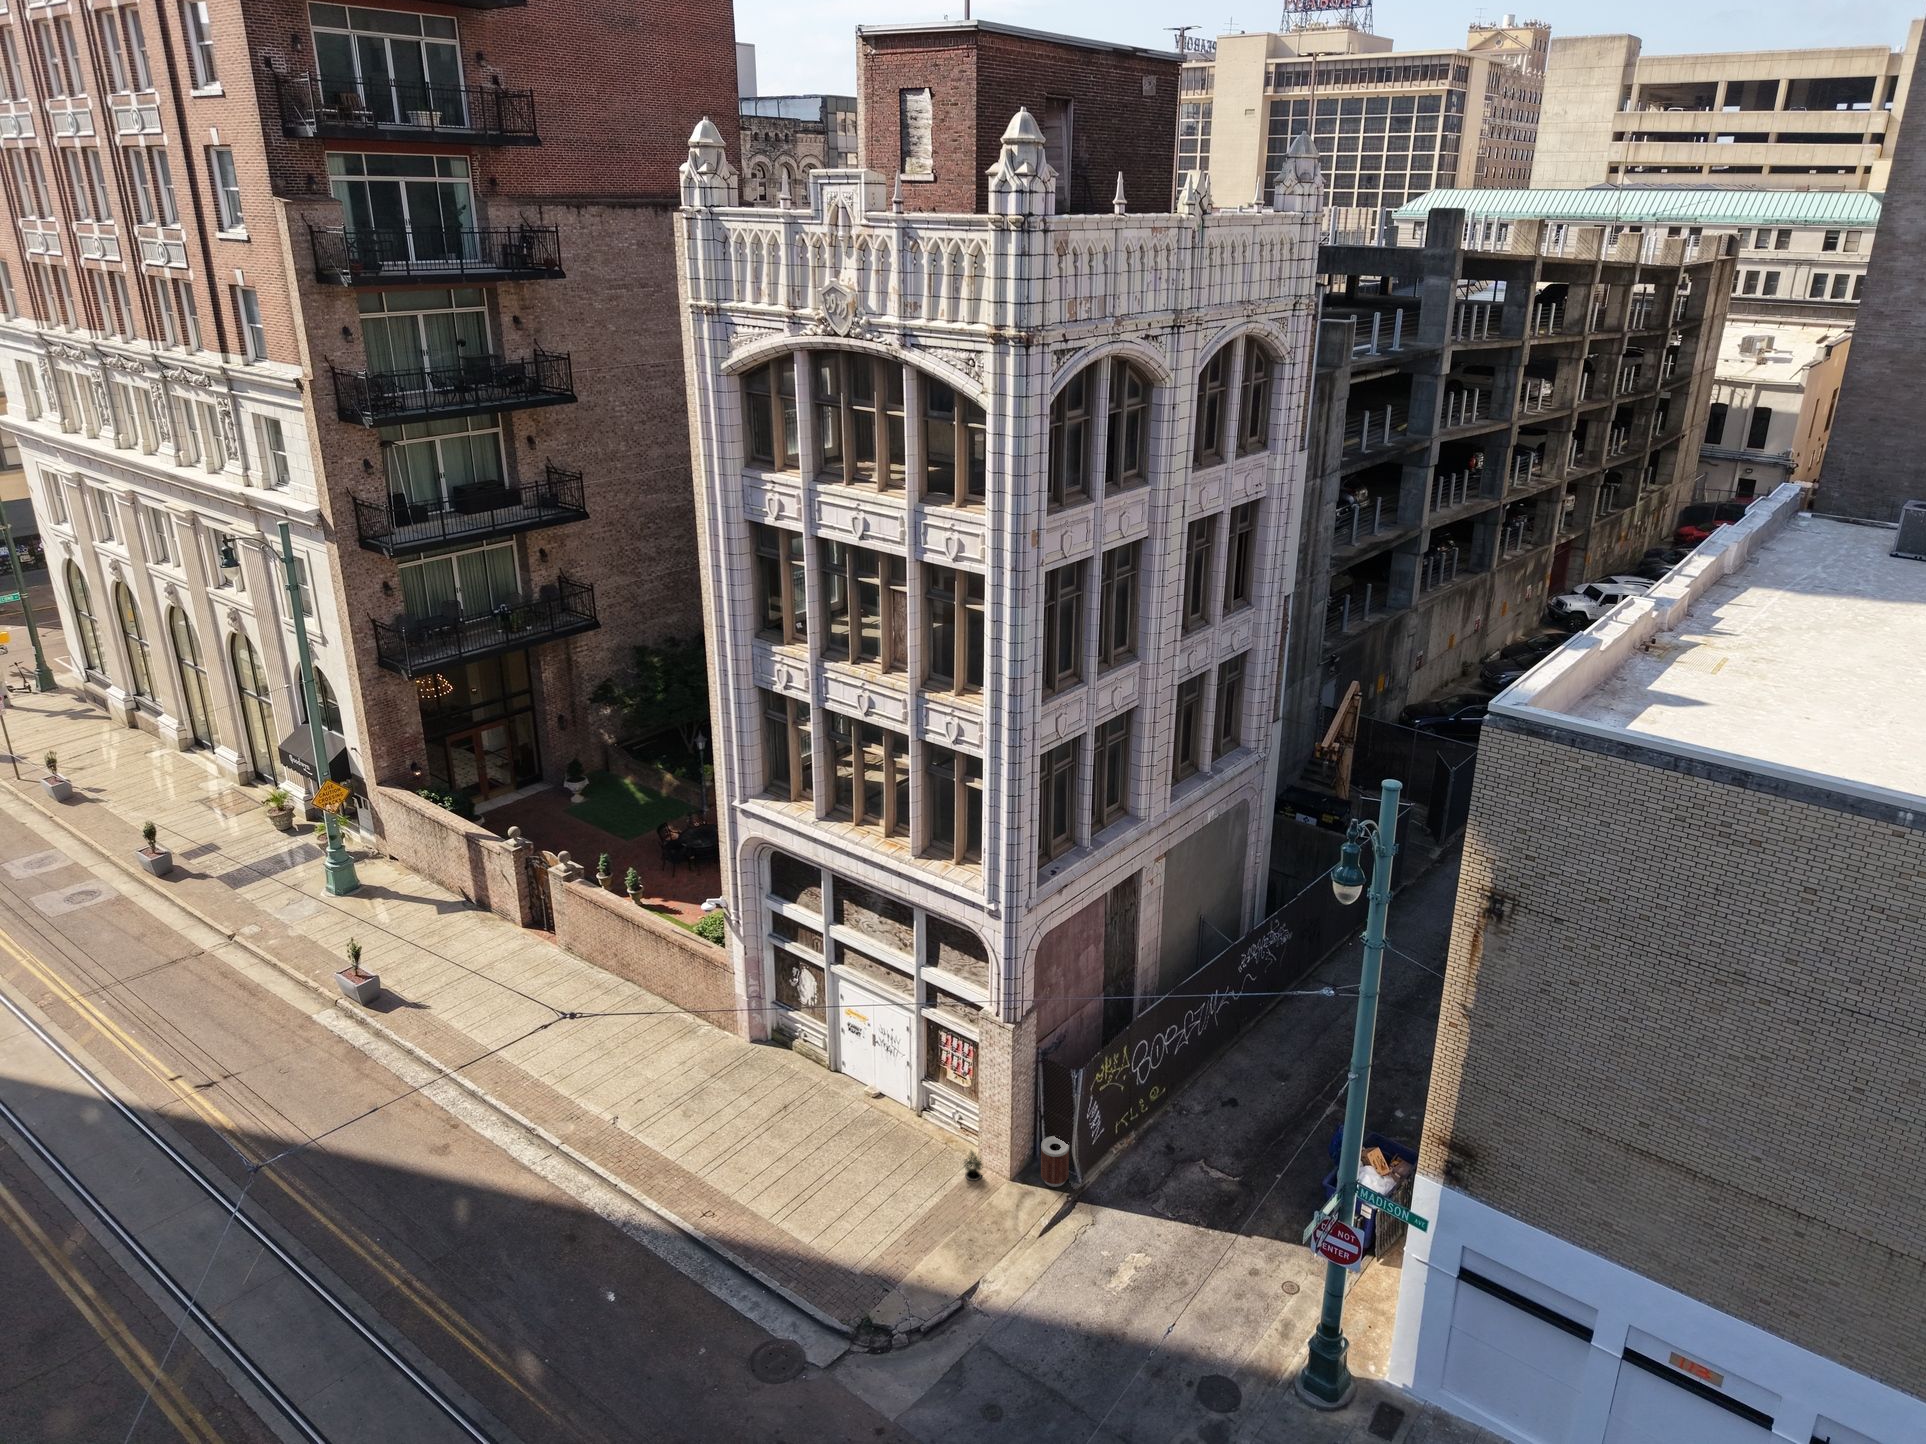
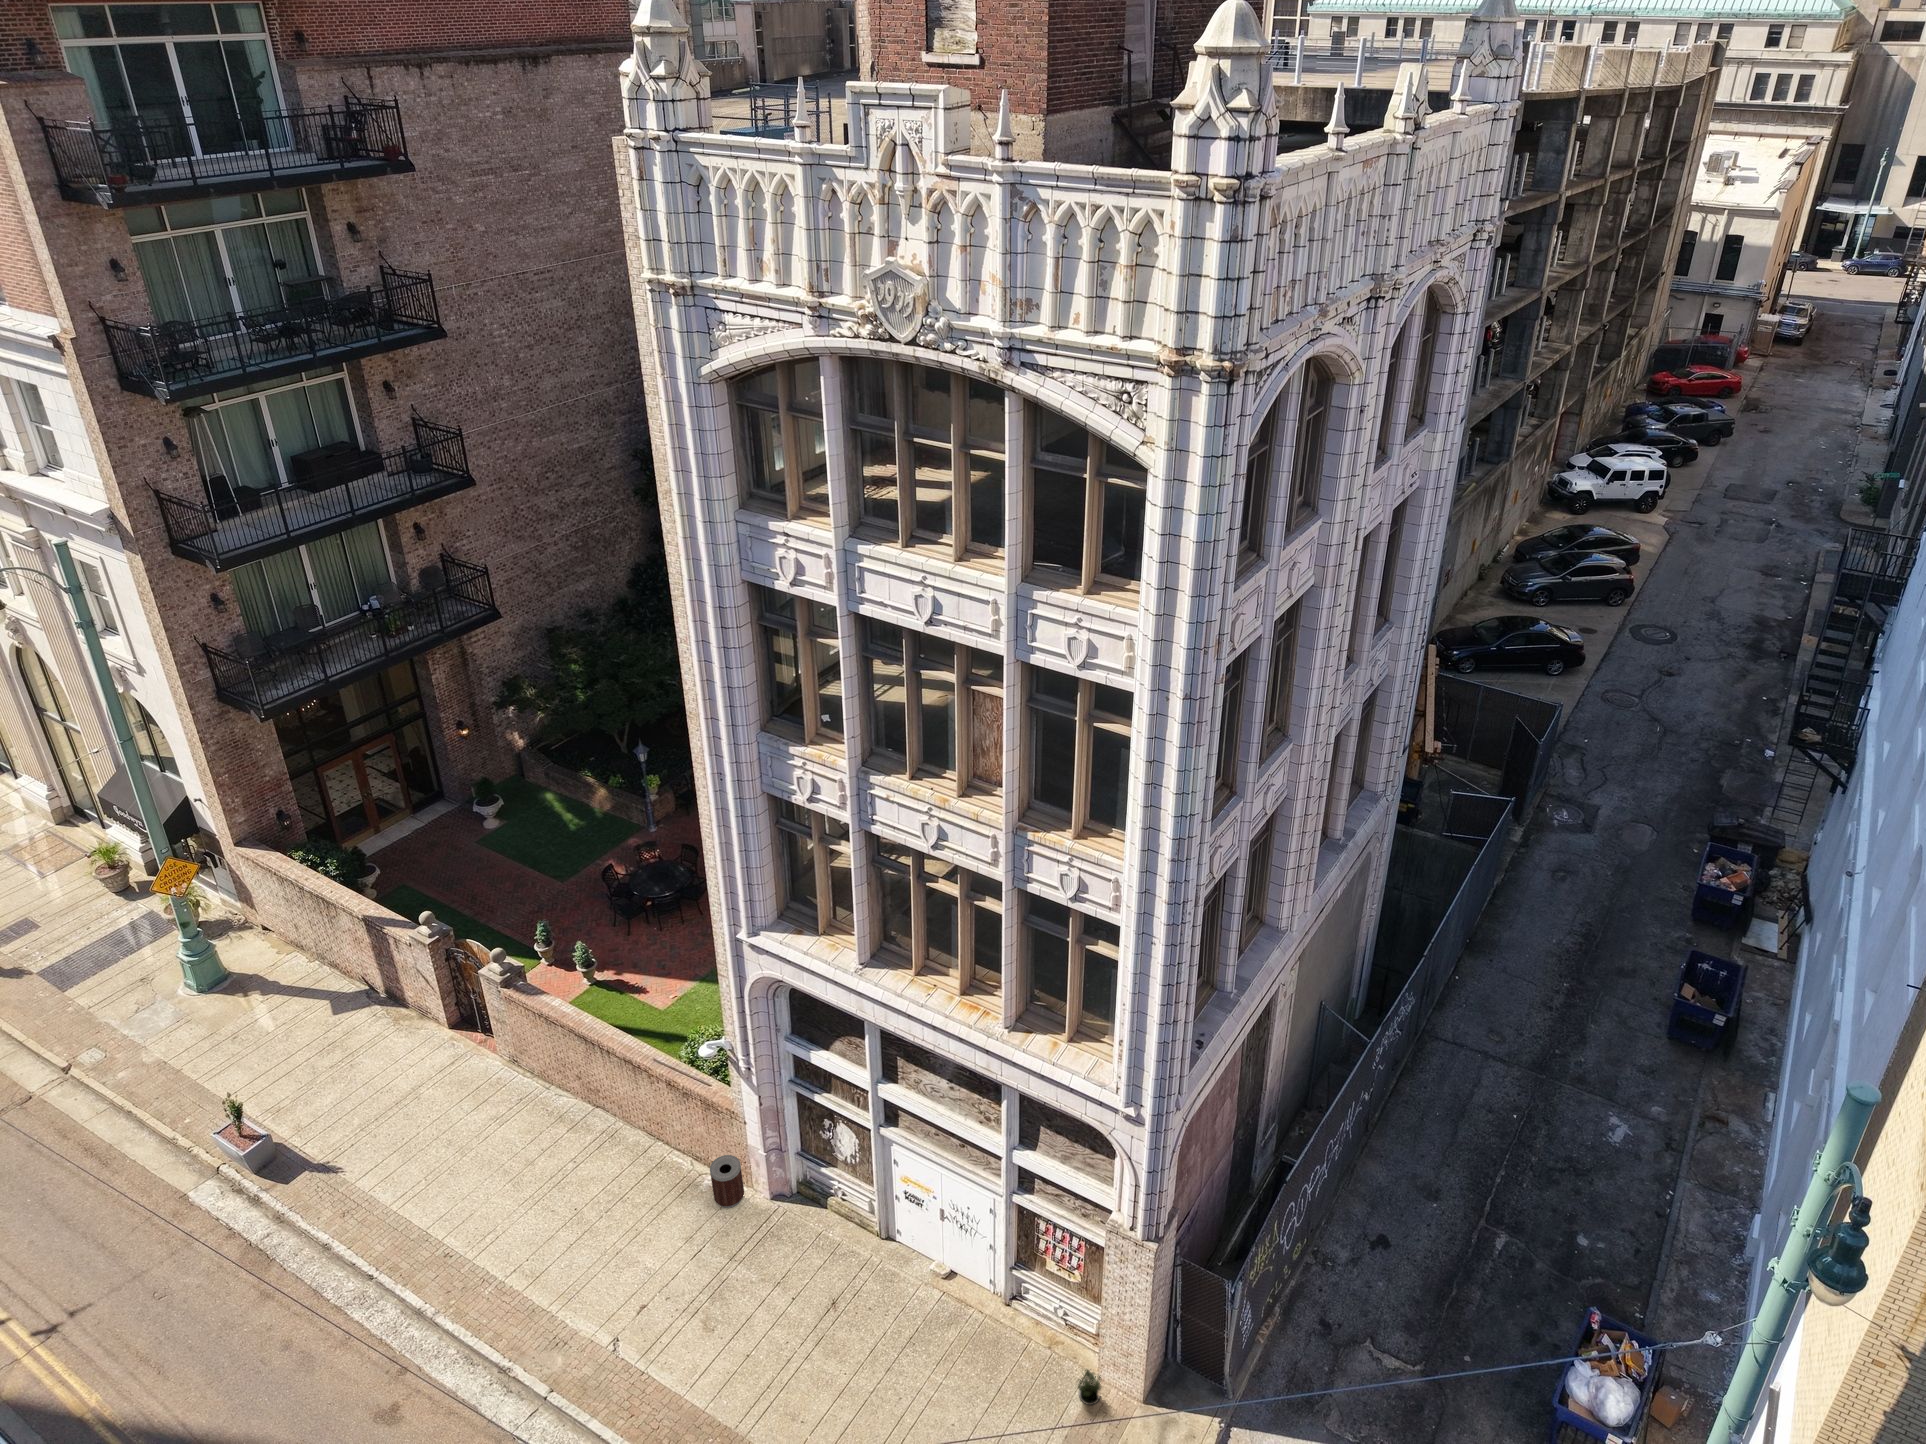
trash can: present [1041,1136,1069,1187] -> present [710,1155,744,1208]

